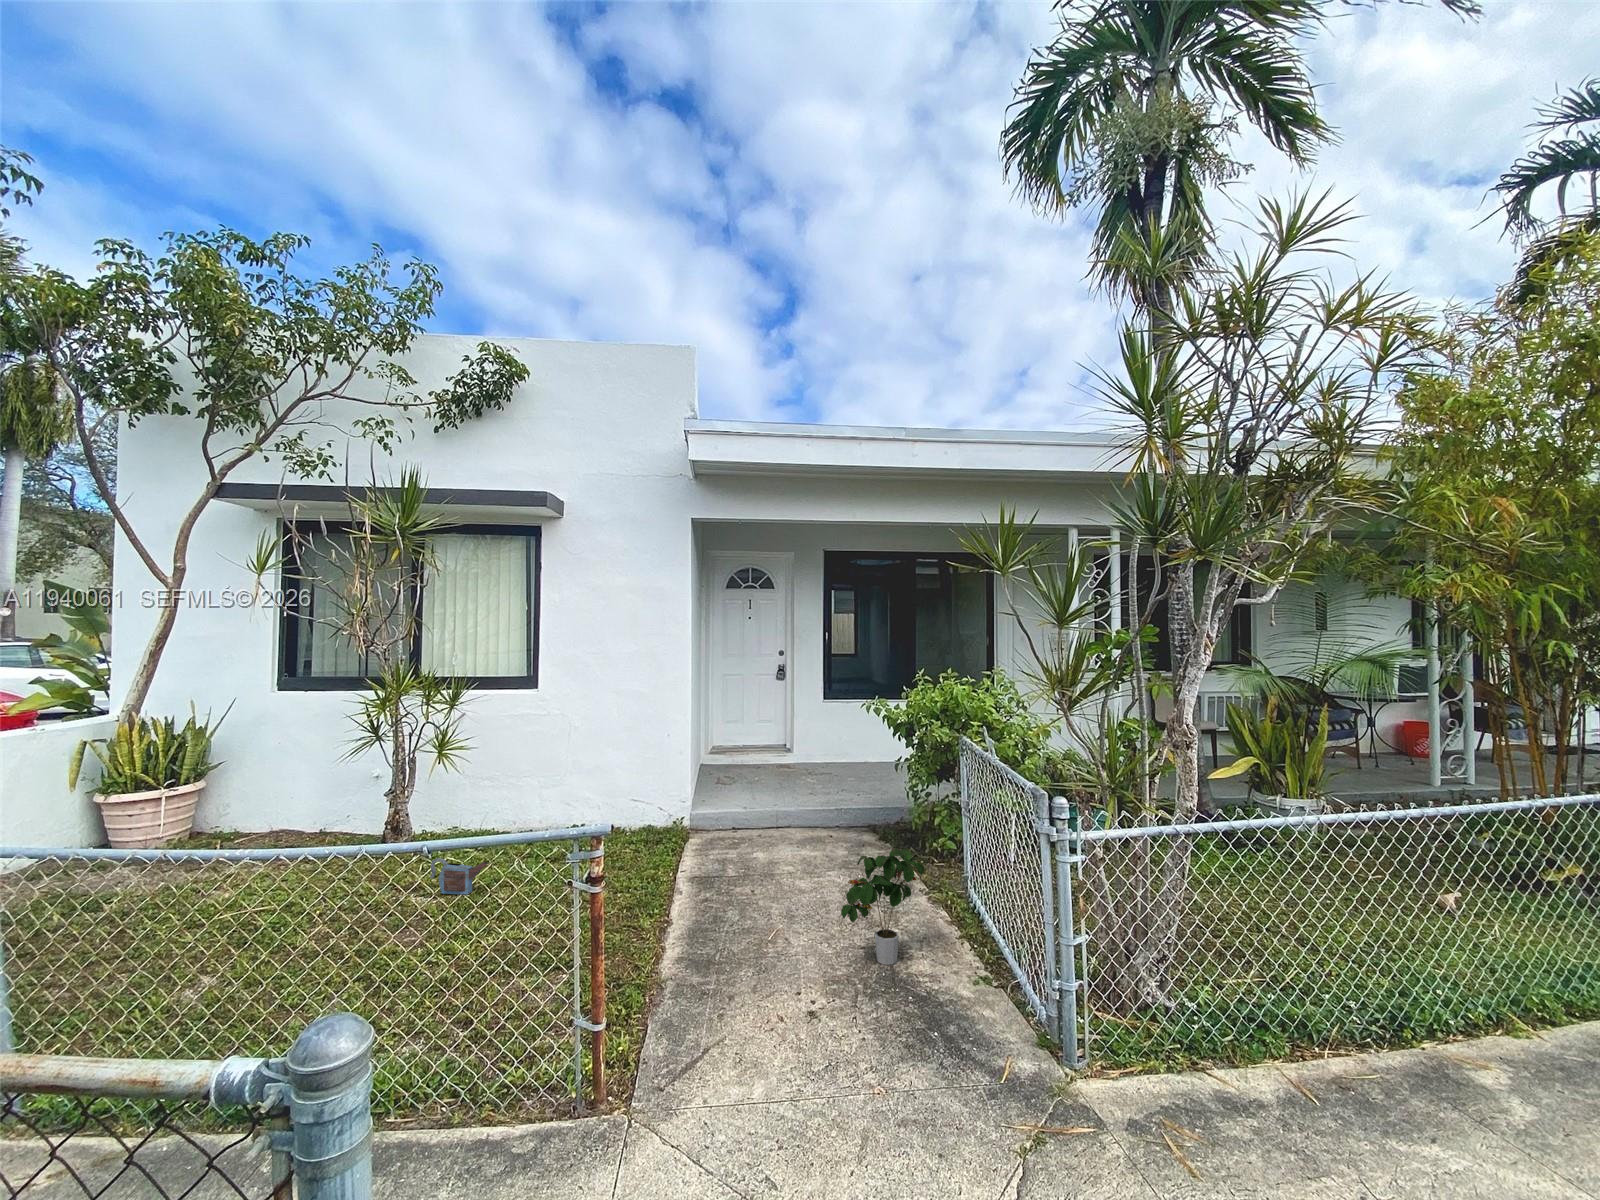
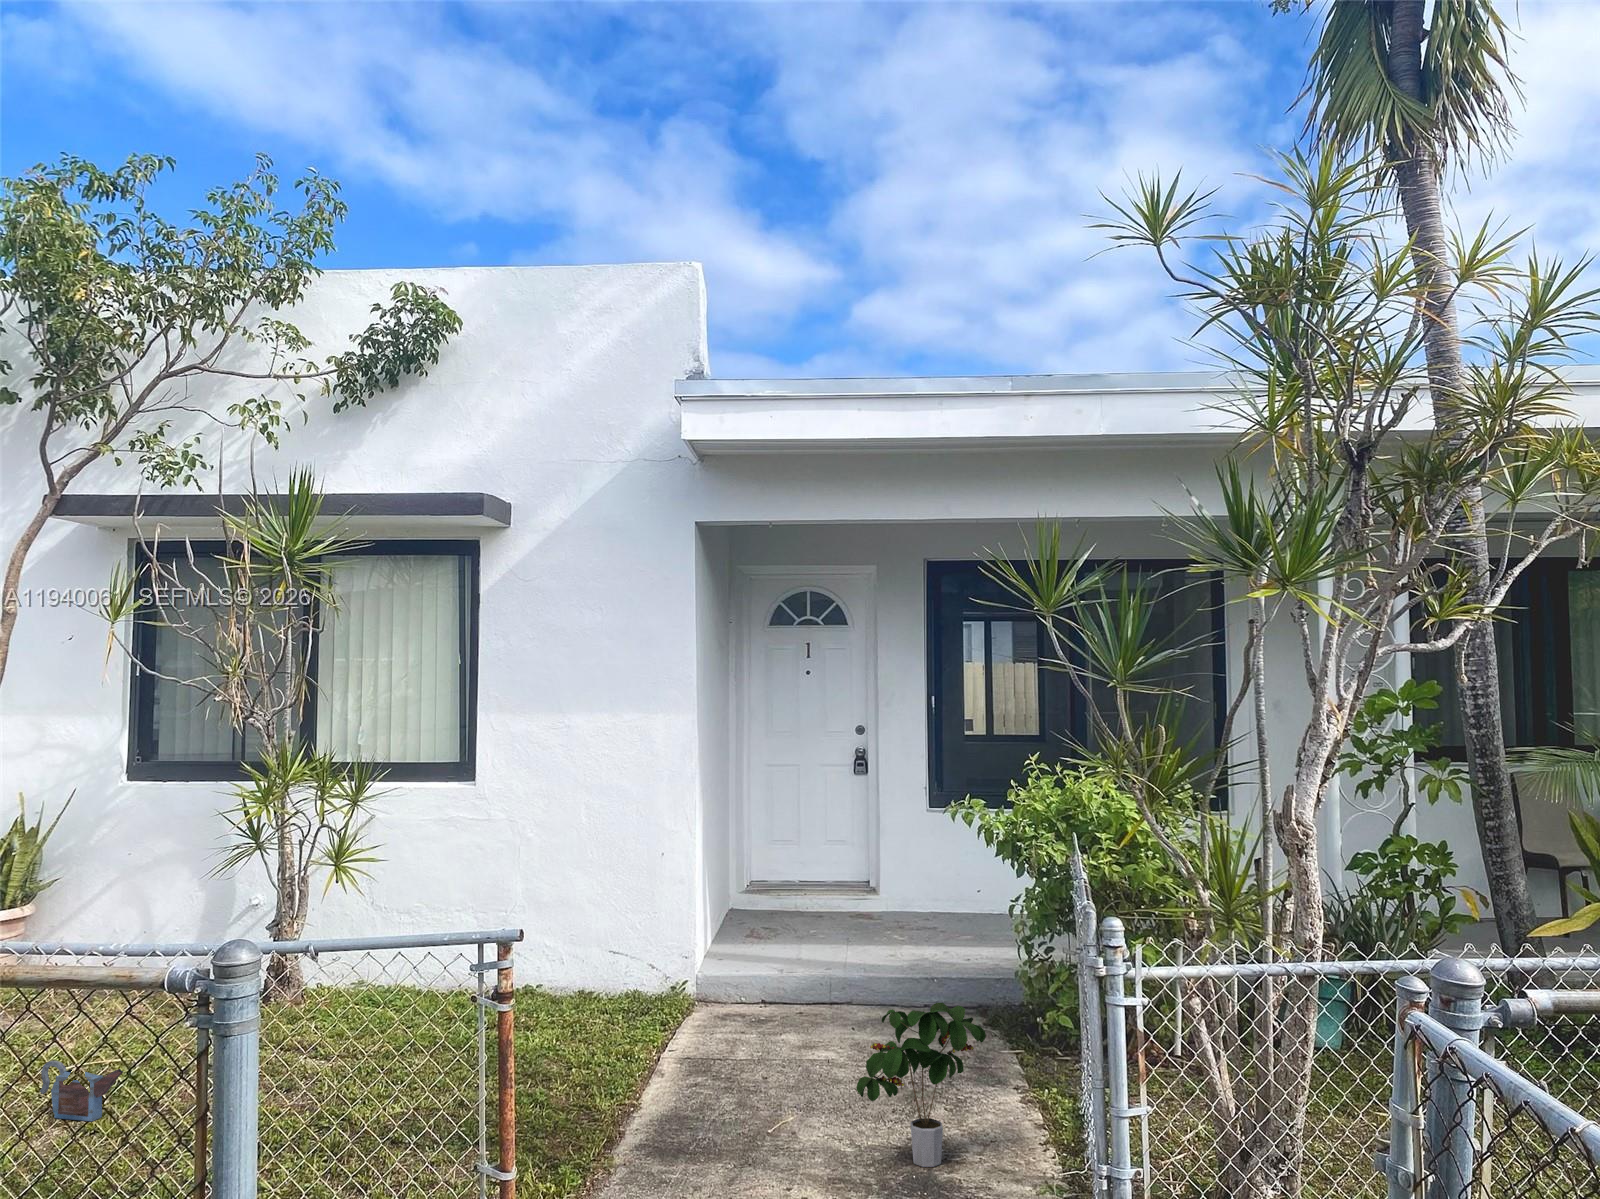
watering can: present [430,858,488,895] -> present [40,1061,124,1121]

